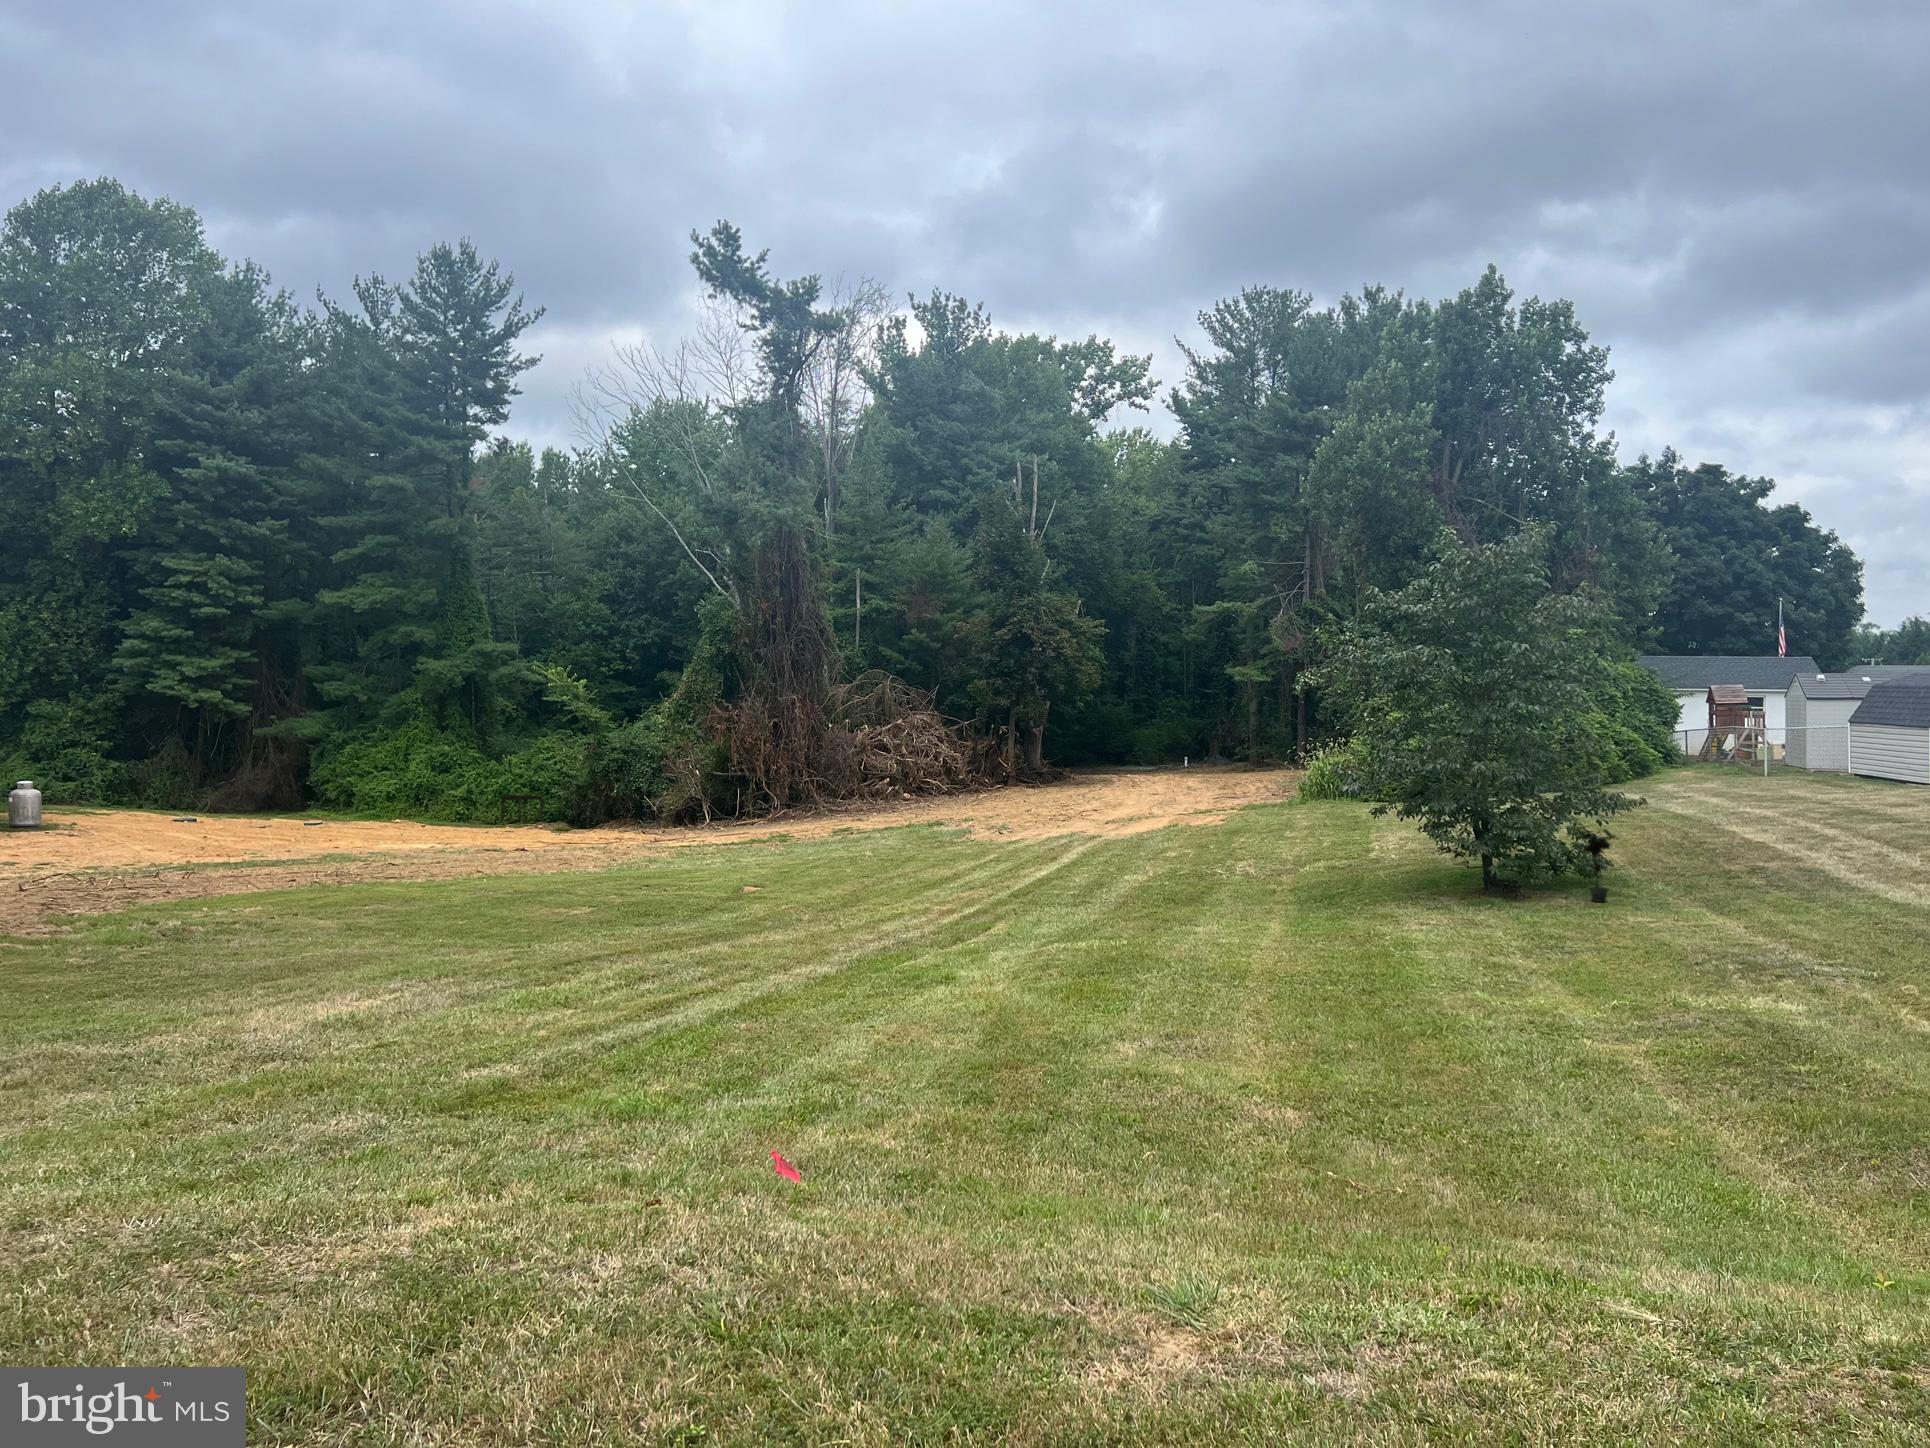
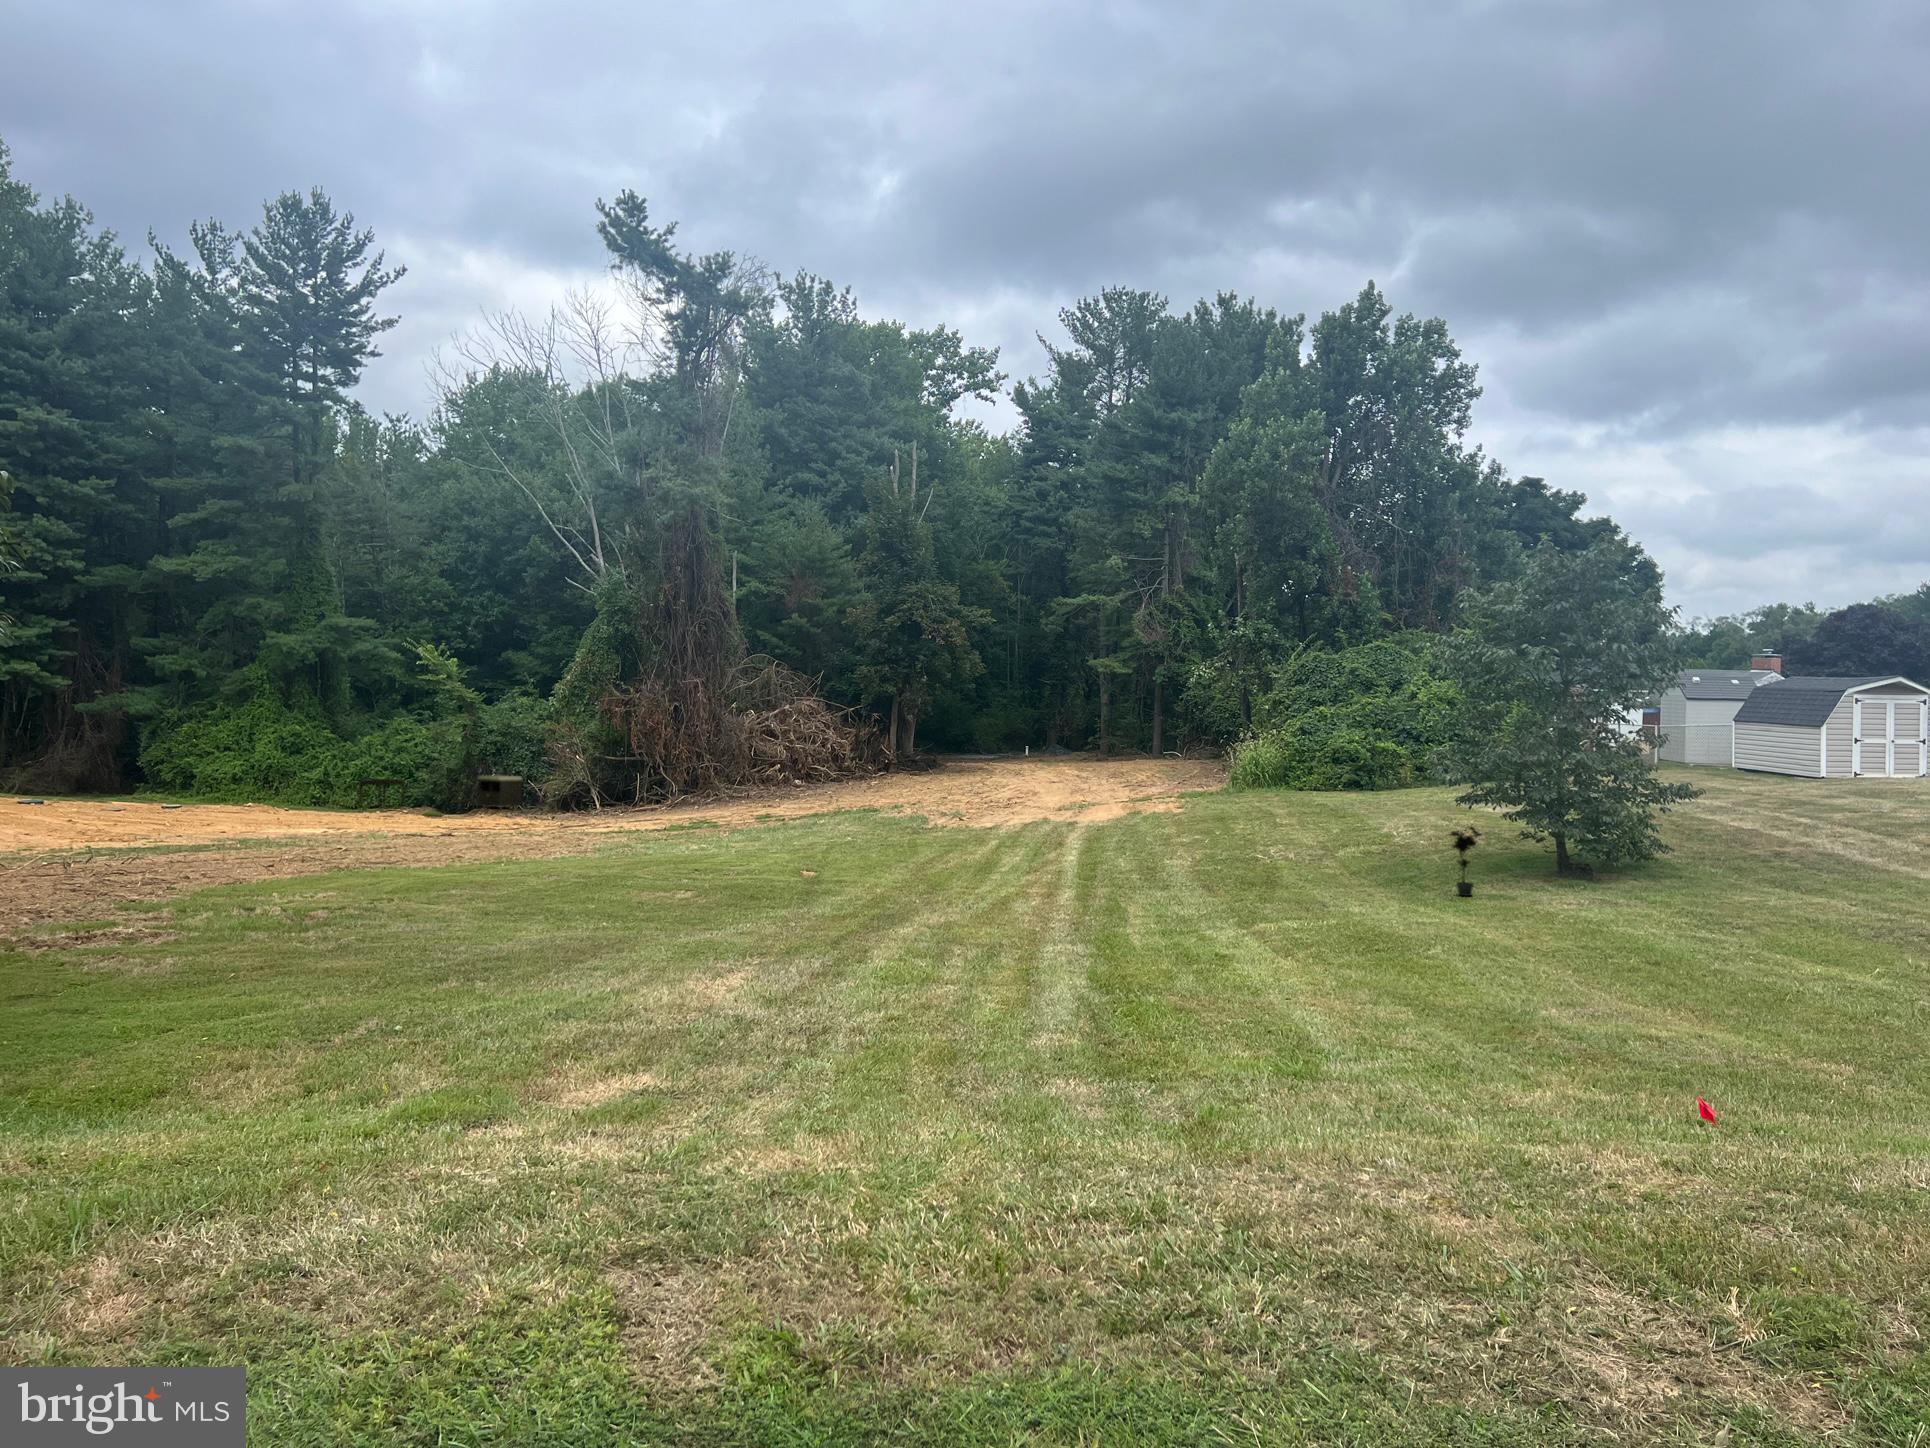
storage bench: none [610,790,651,822] -> present [478,775,522,808]

